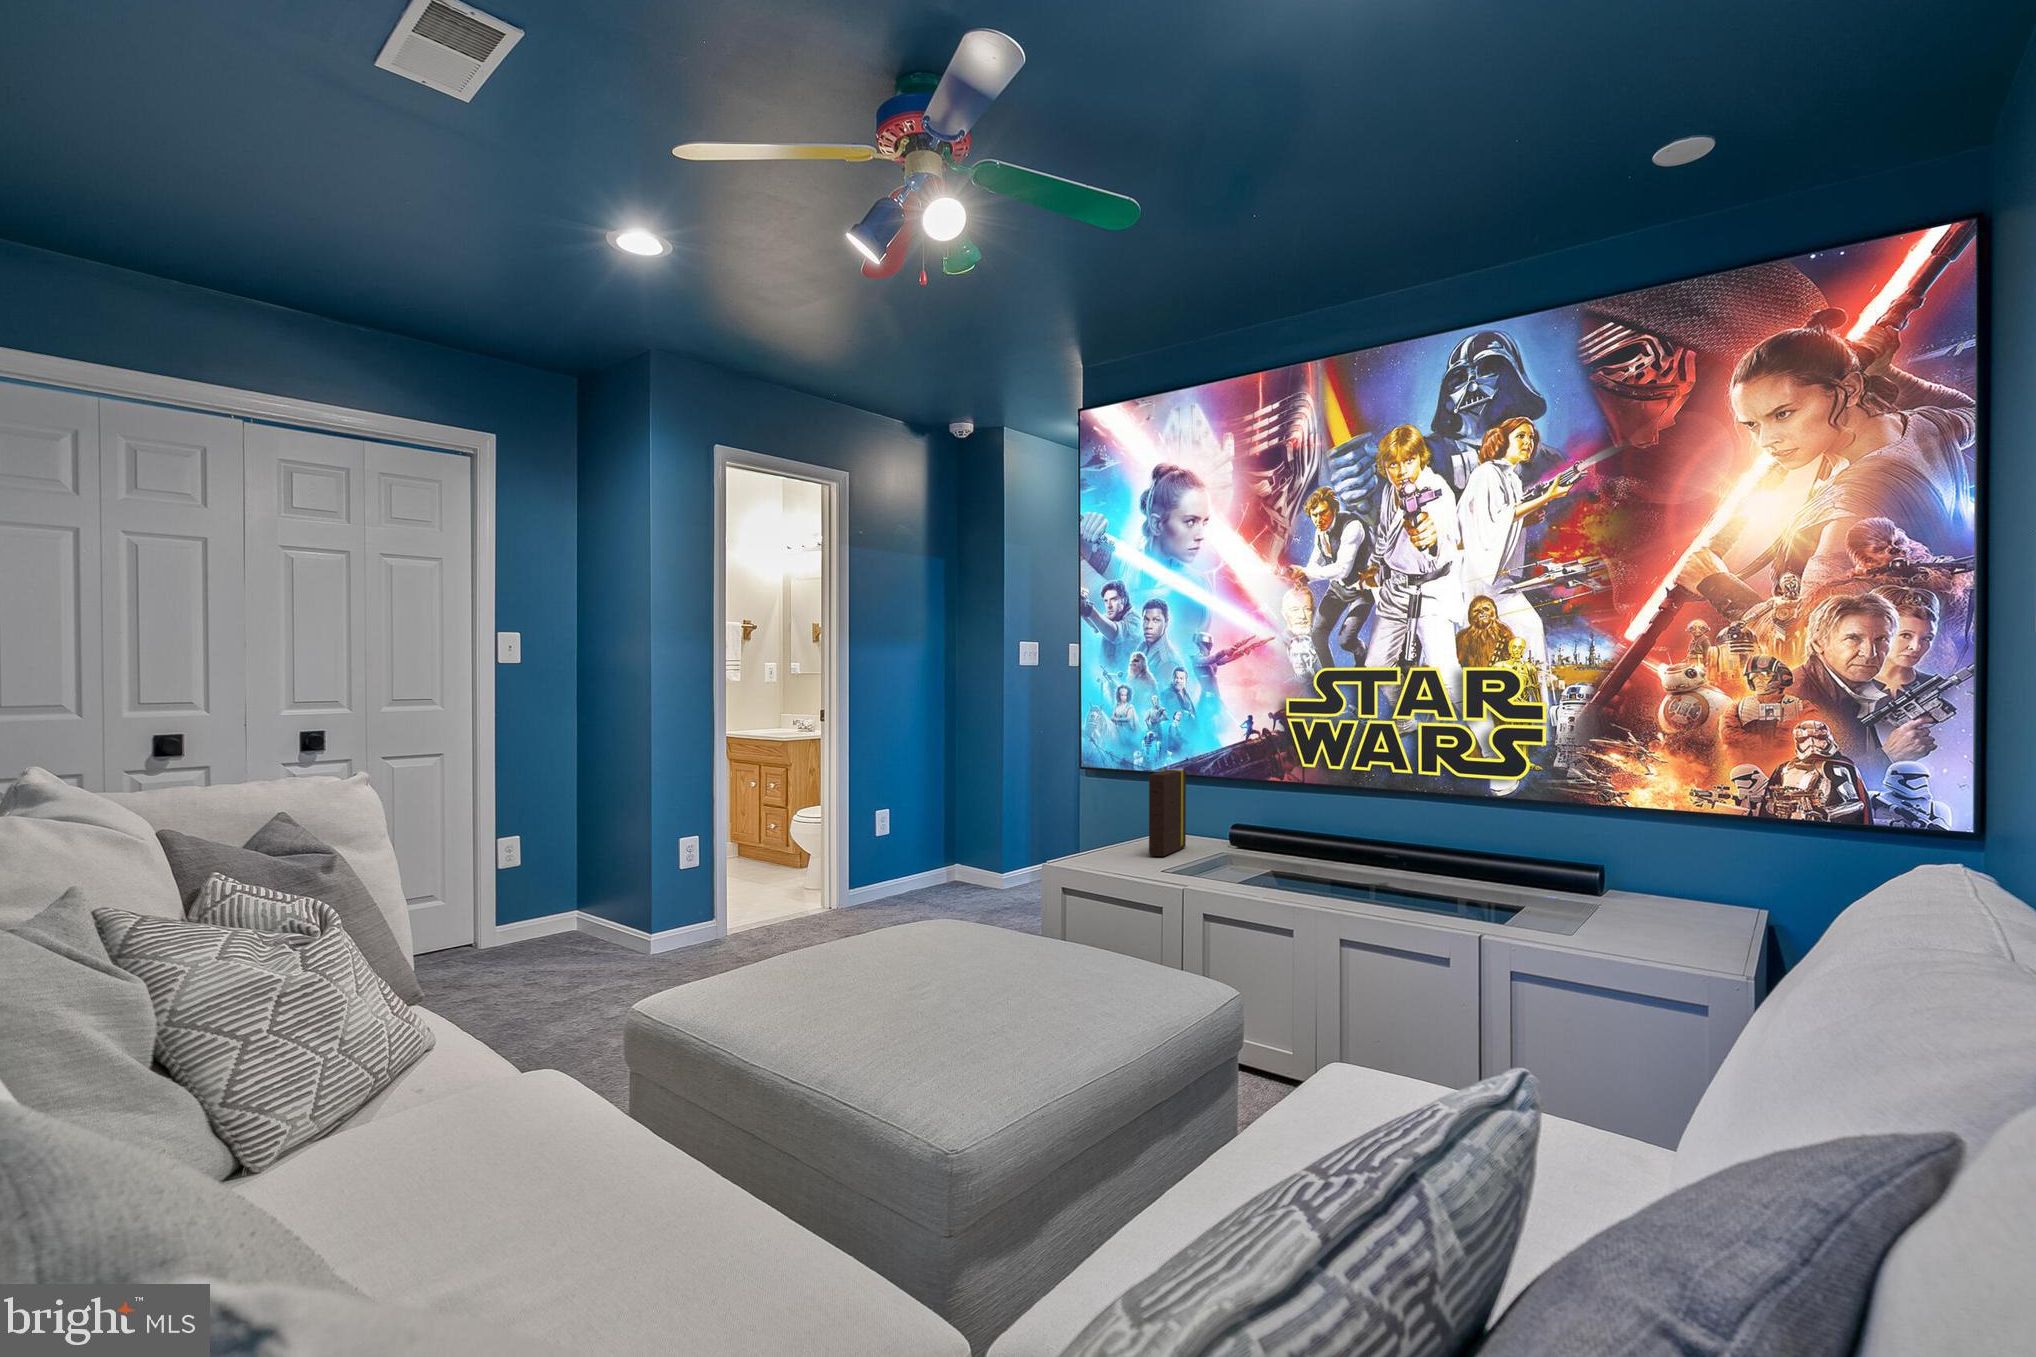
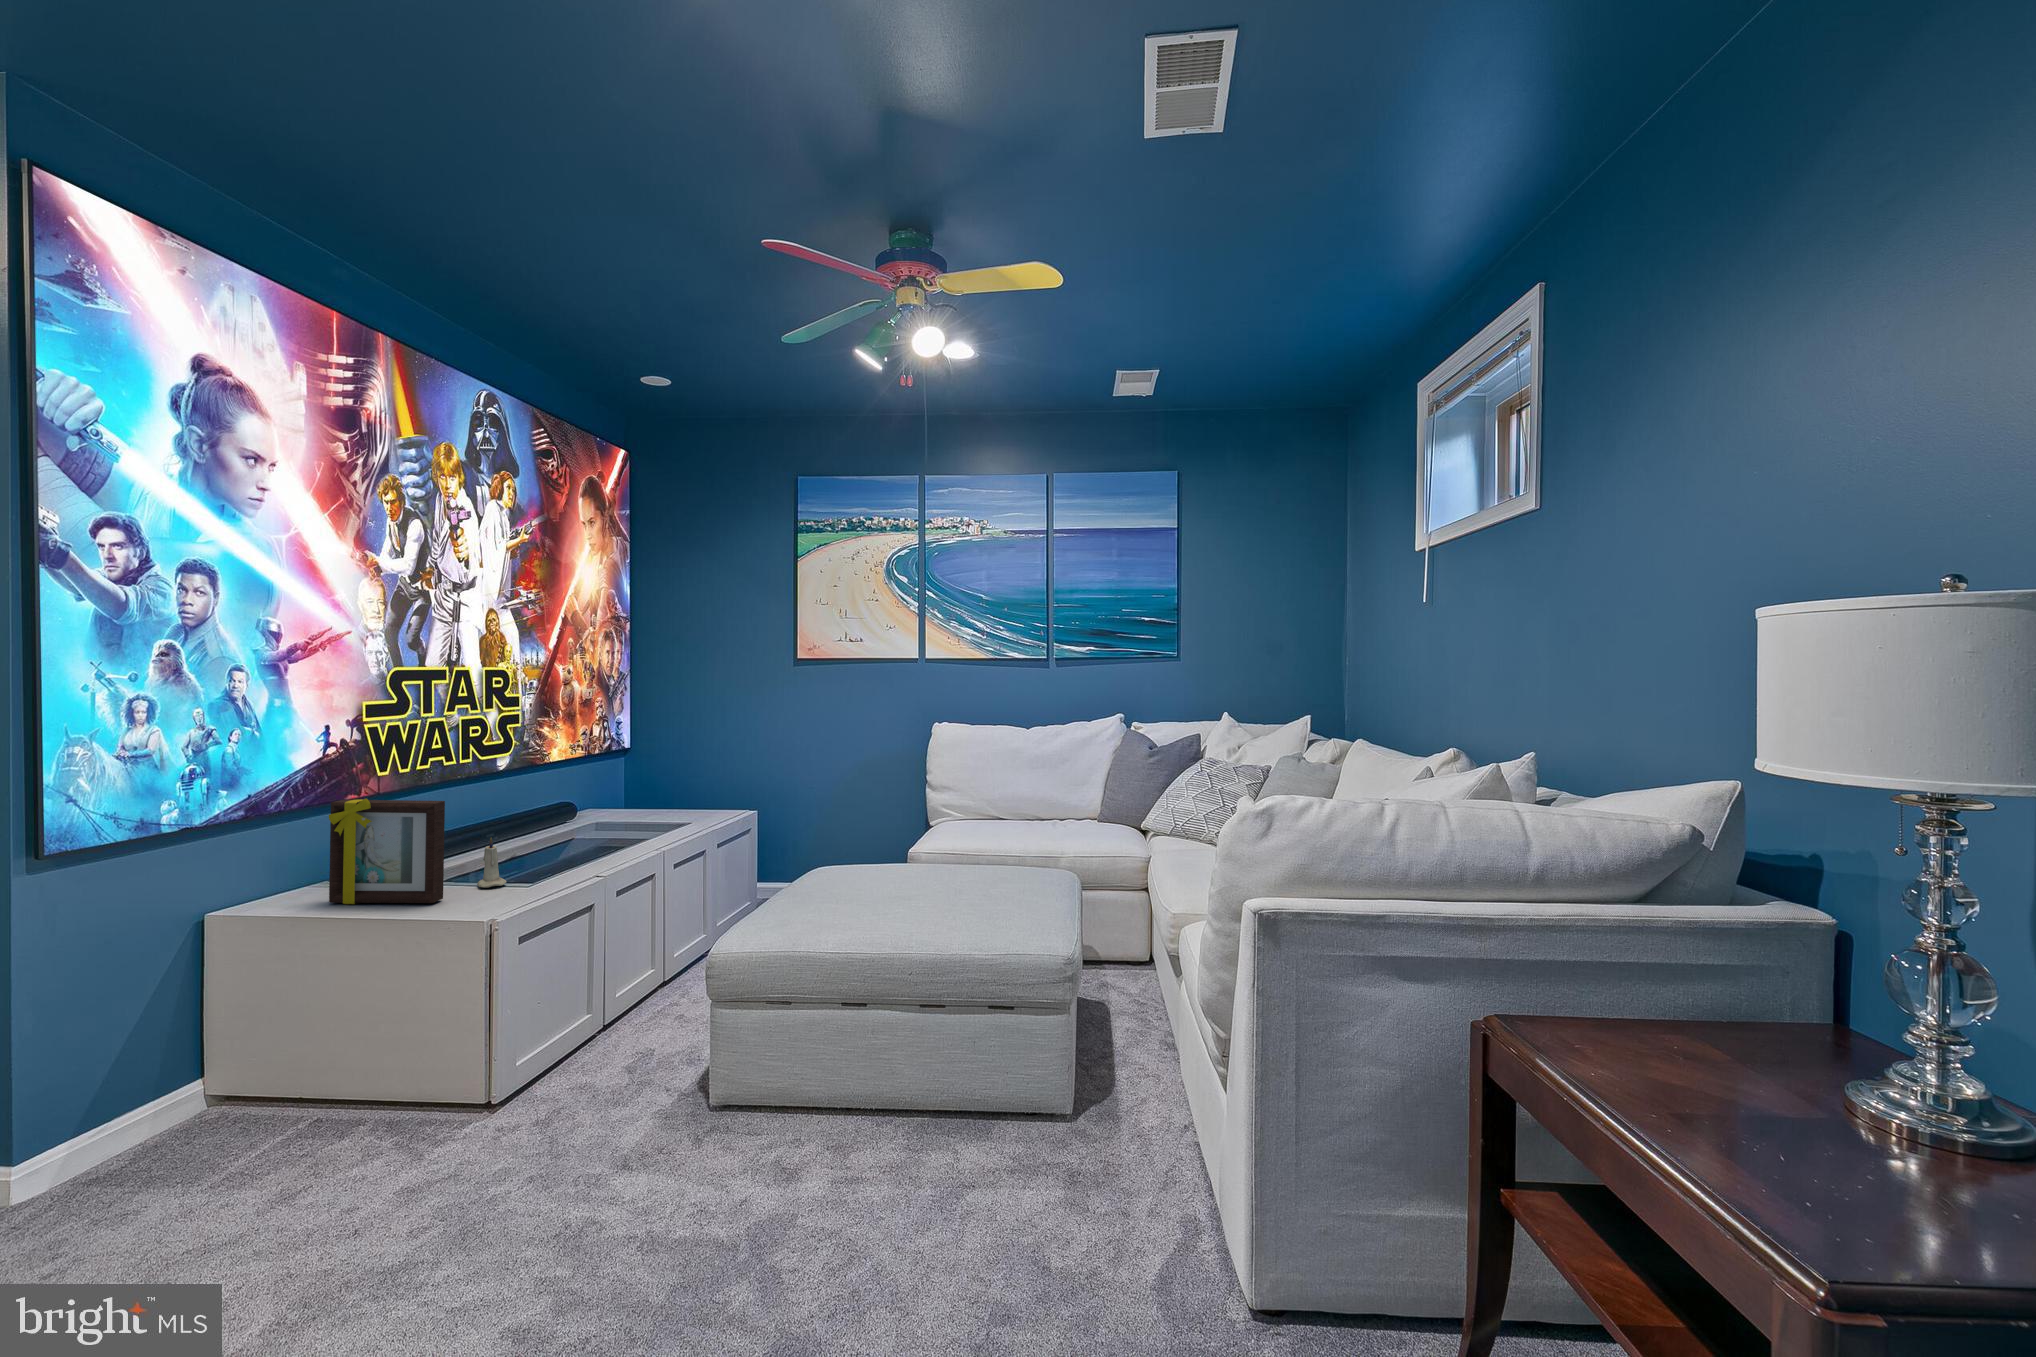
candle: none [1194,817,1221,862] -> present [477,838,507,888]

